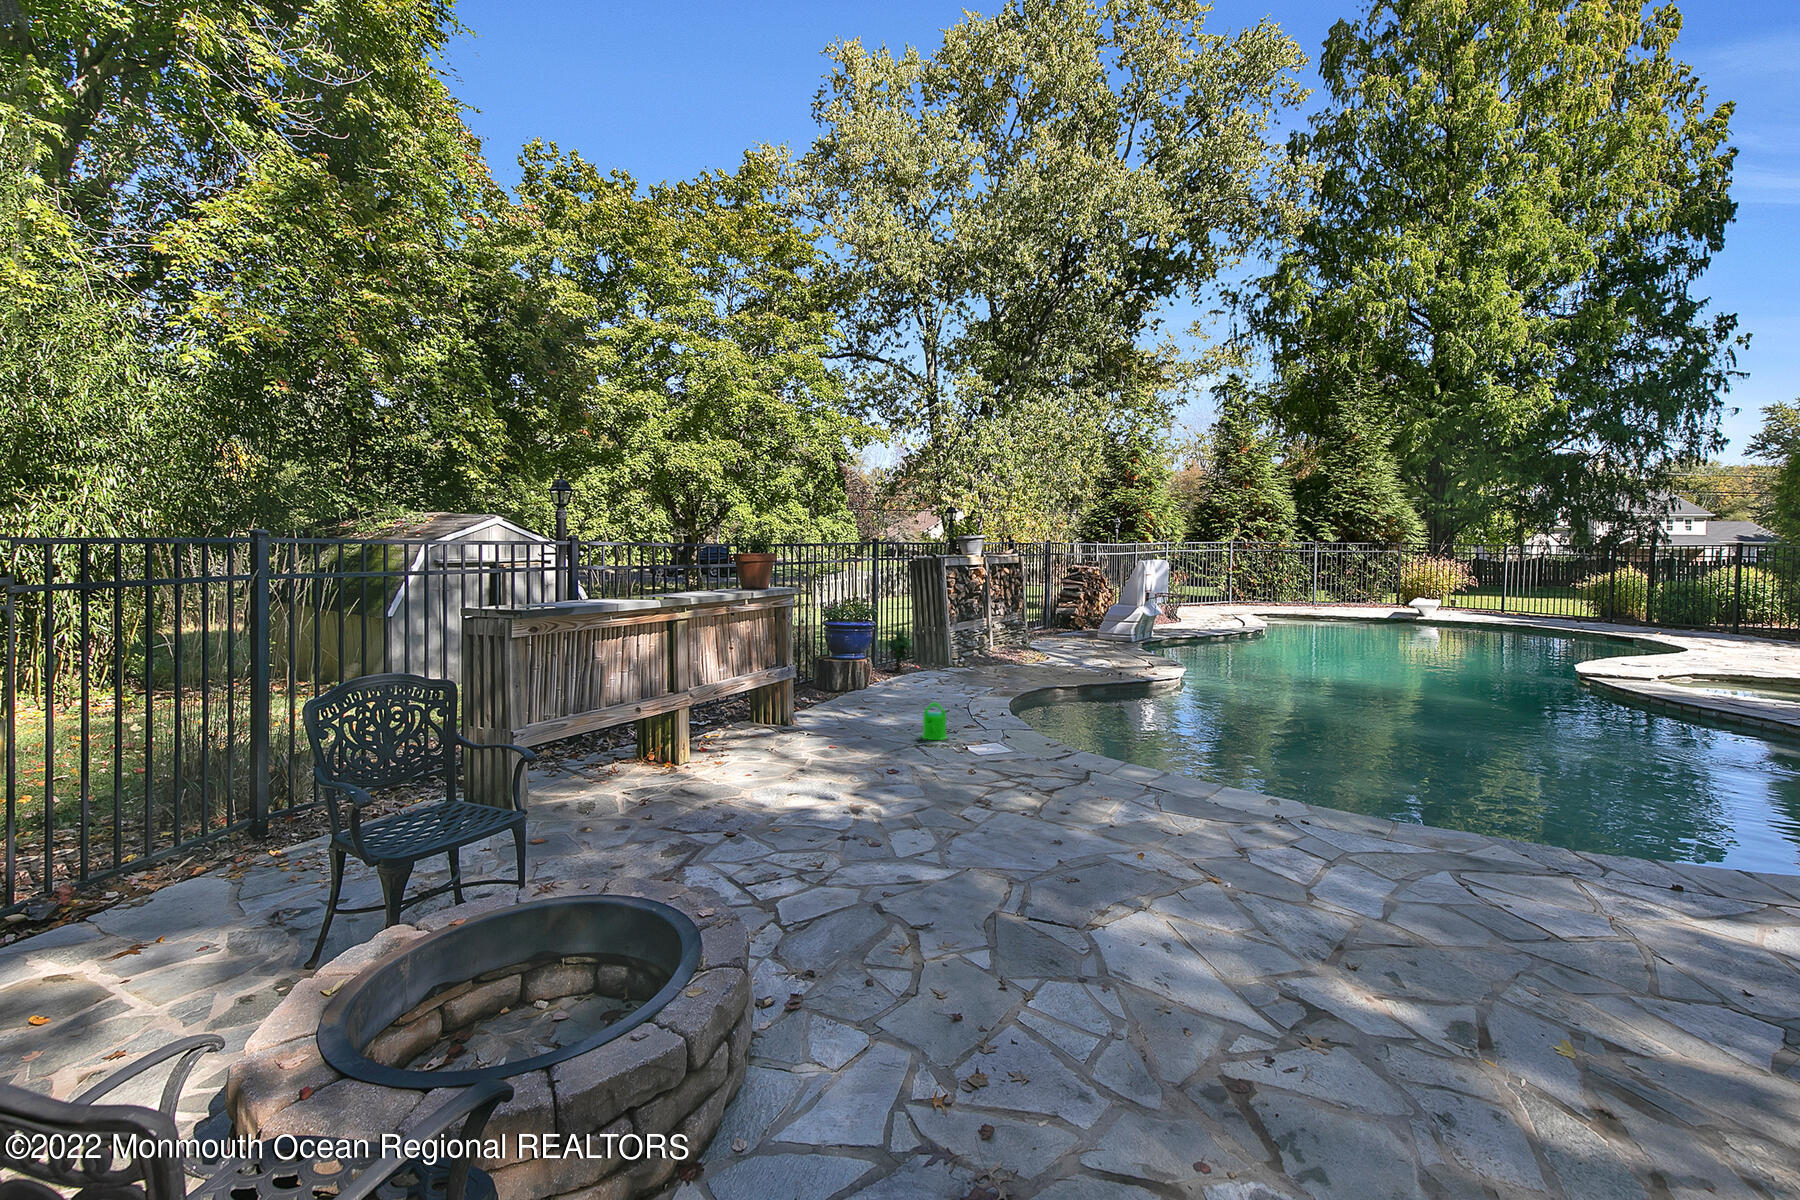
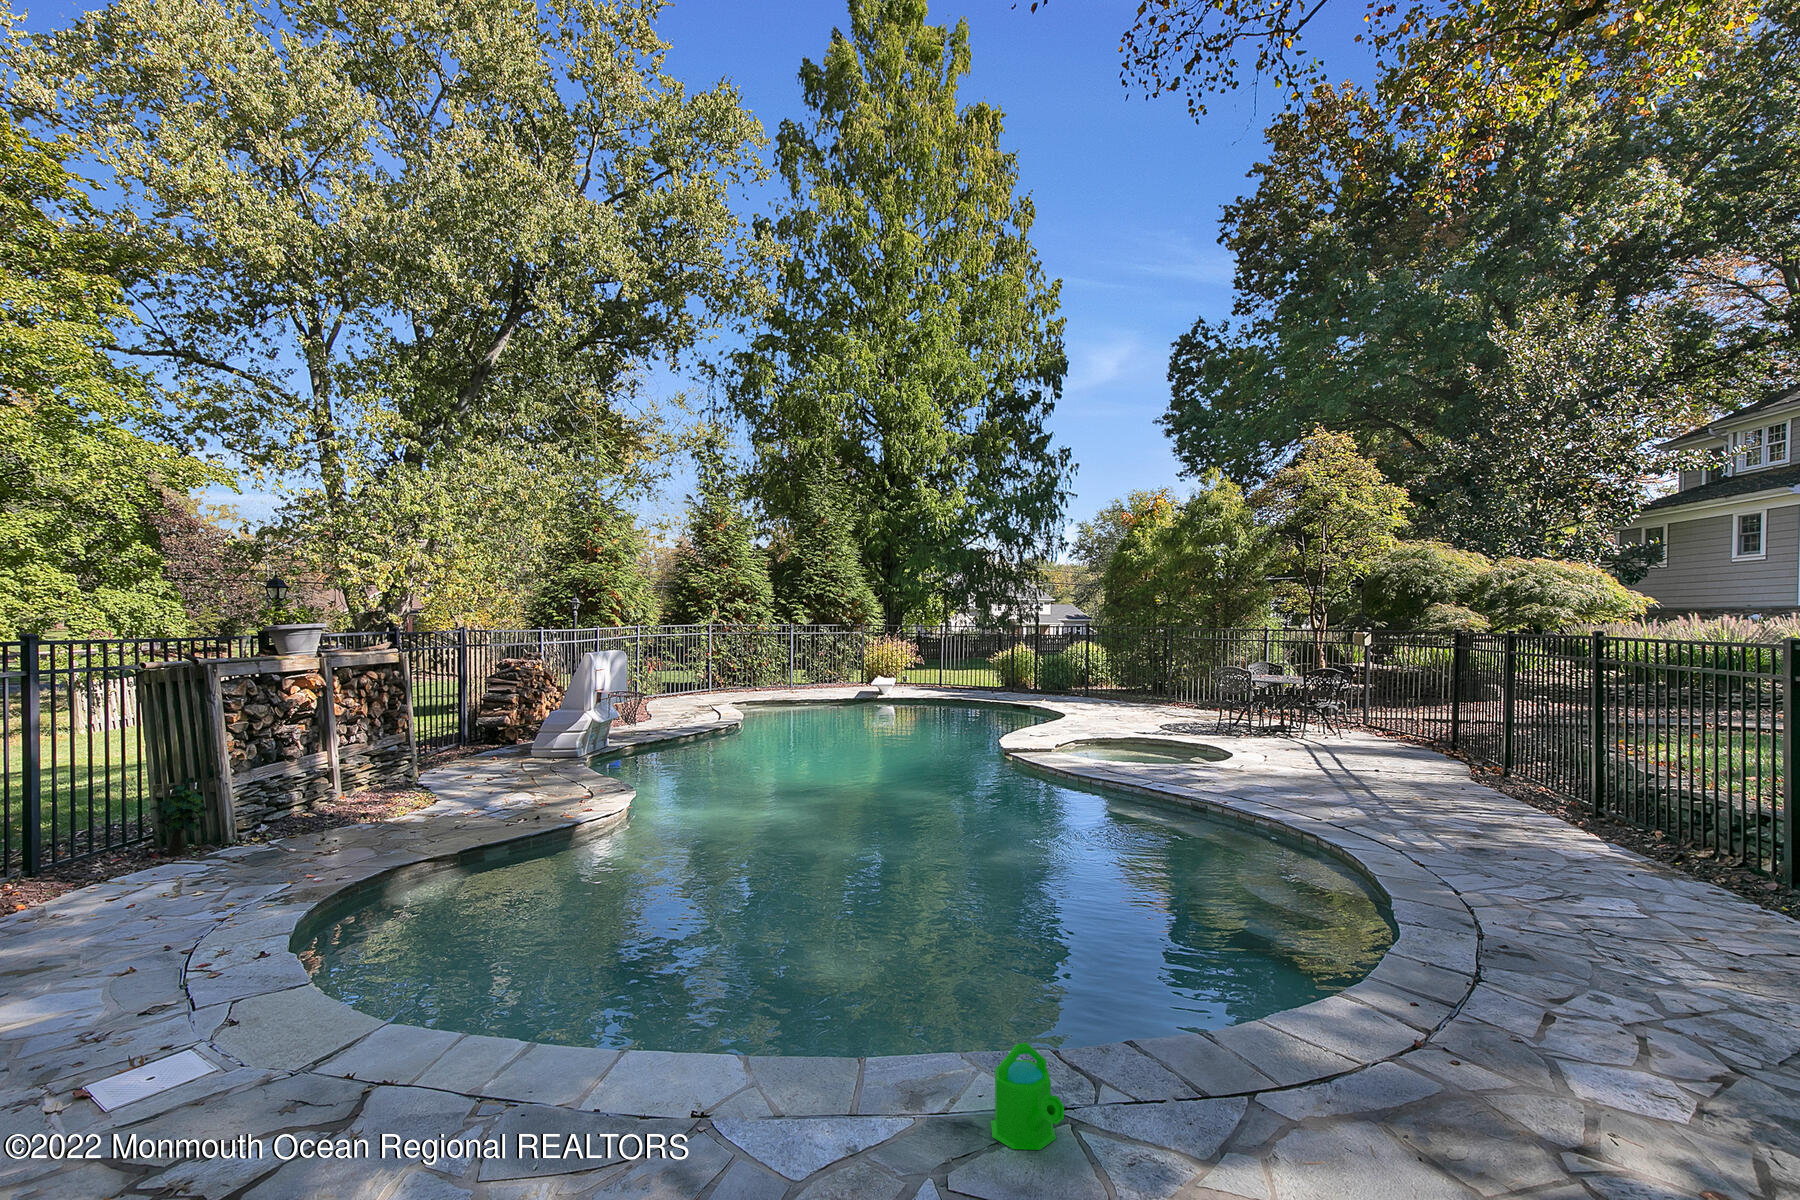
watering can: present [922,702,947,740] -> present [991,1042,1064,1150]

